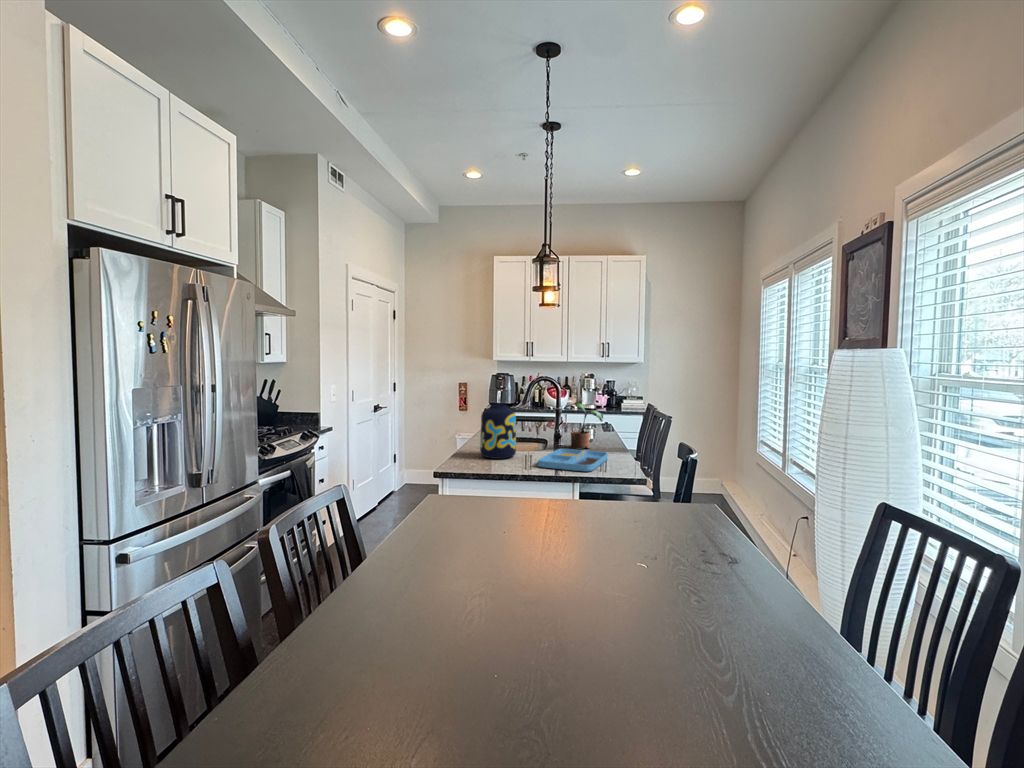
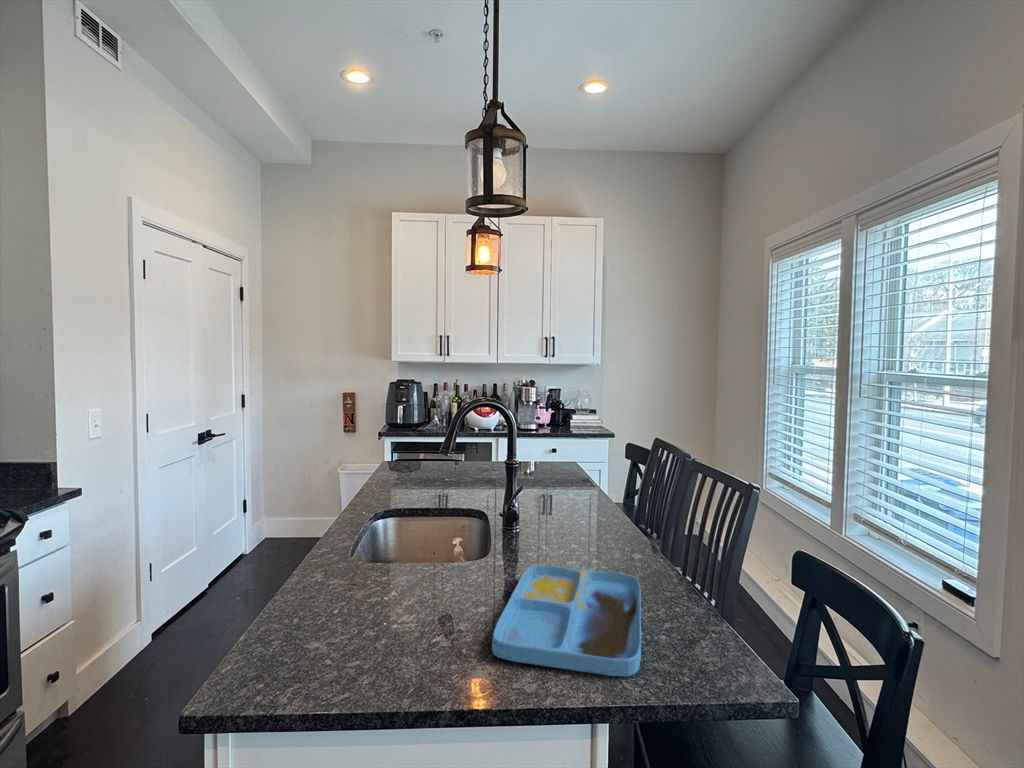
potted plant: present [566,402,603,449] -> none [531,457,609,551]
vase: present [480,404,516,459] -> none [345,477,432,617]

